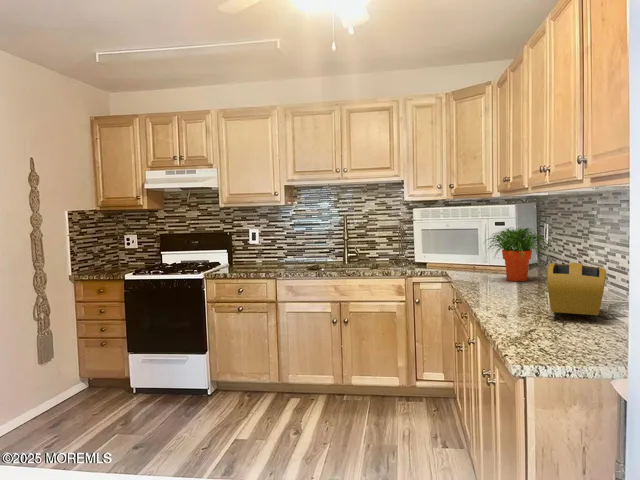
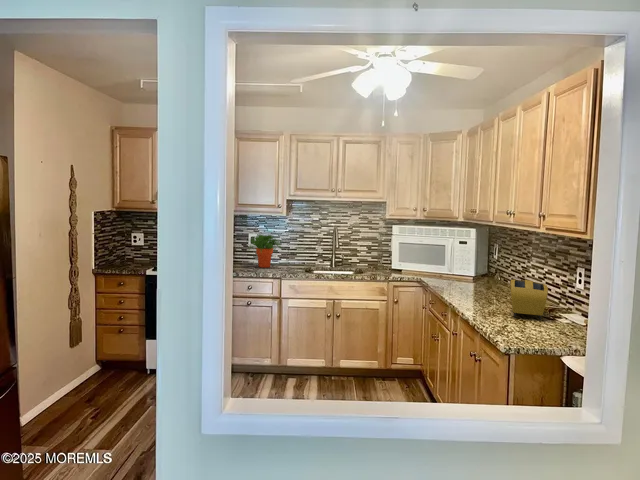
potted plant: present [488,228,549,281] -> present [249,235,281,268]

